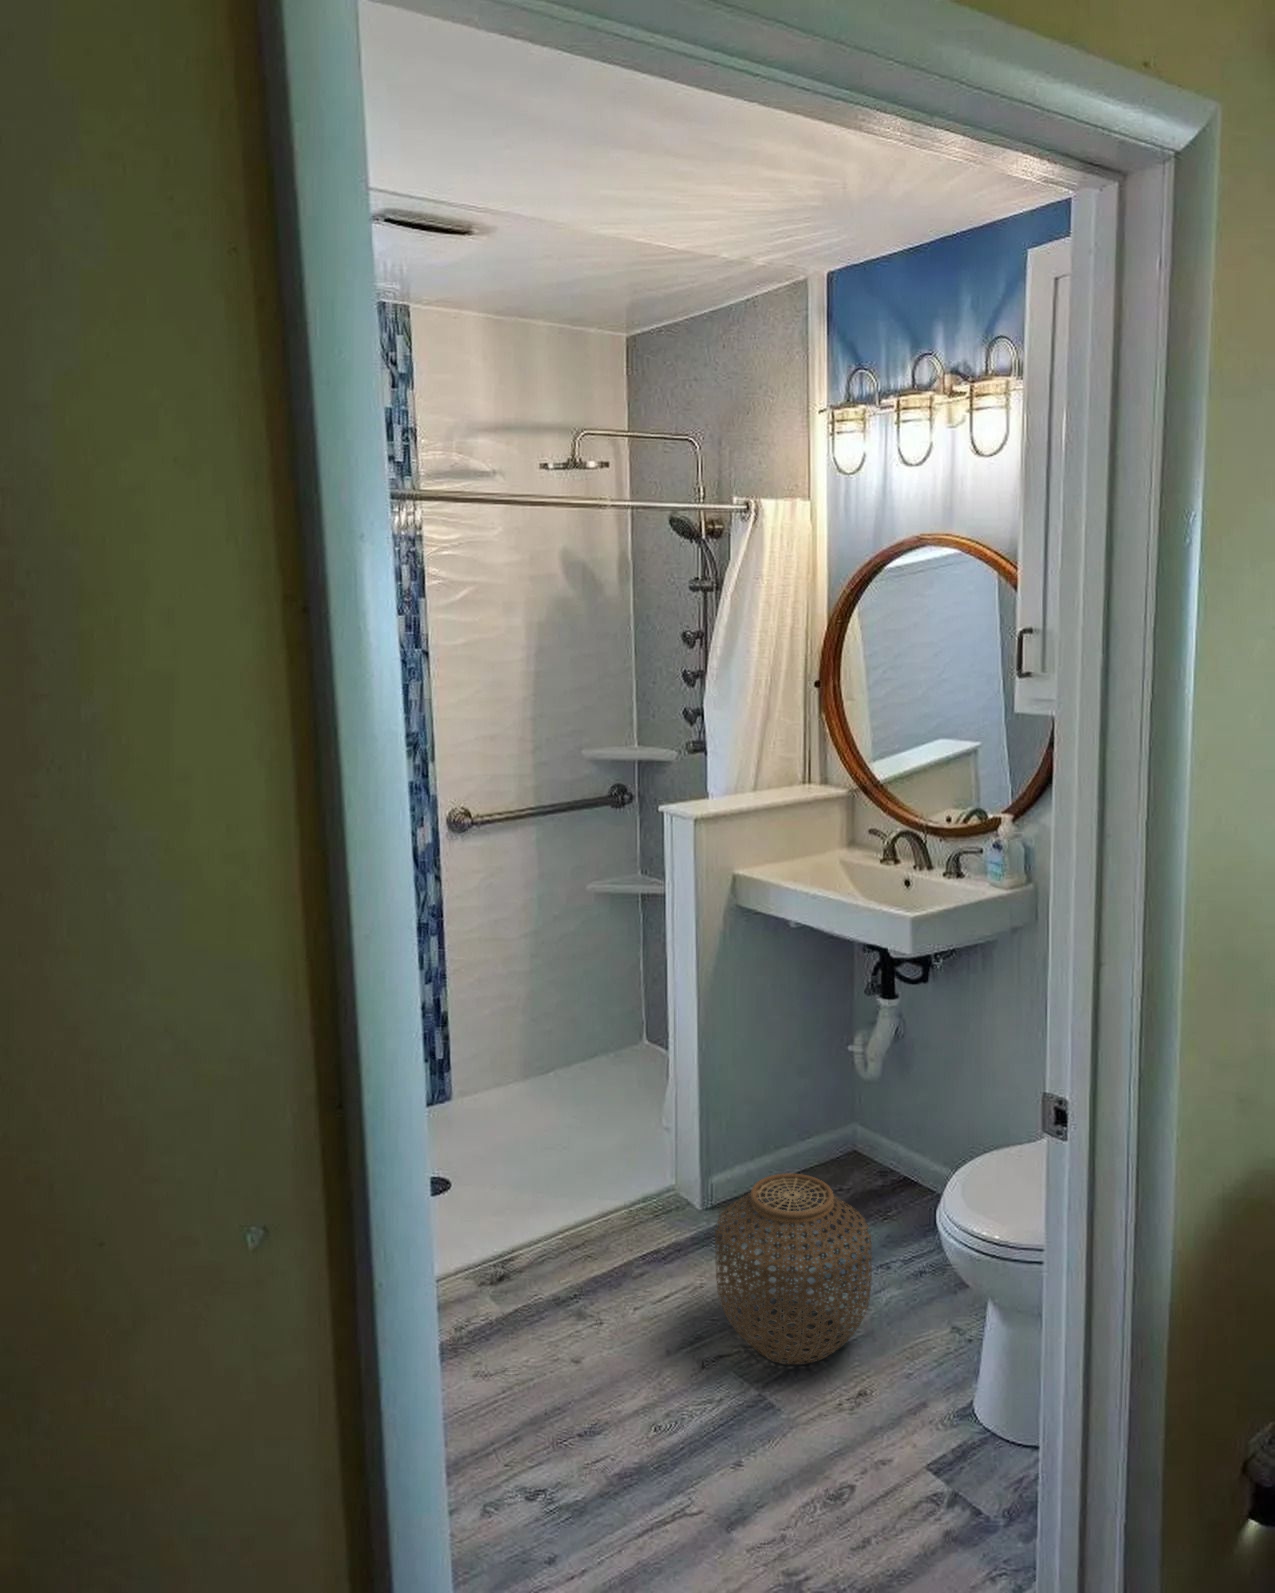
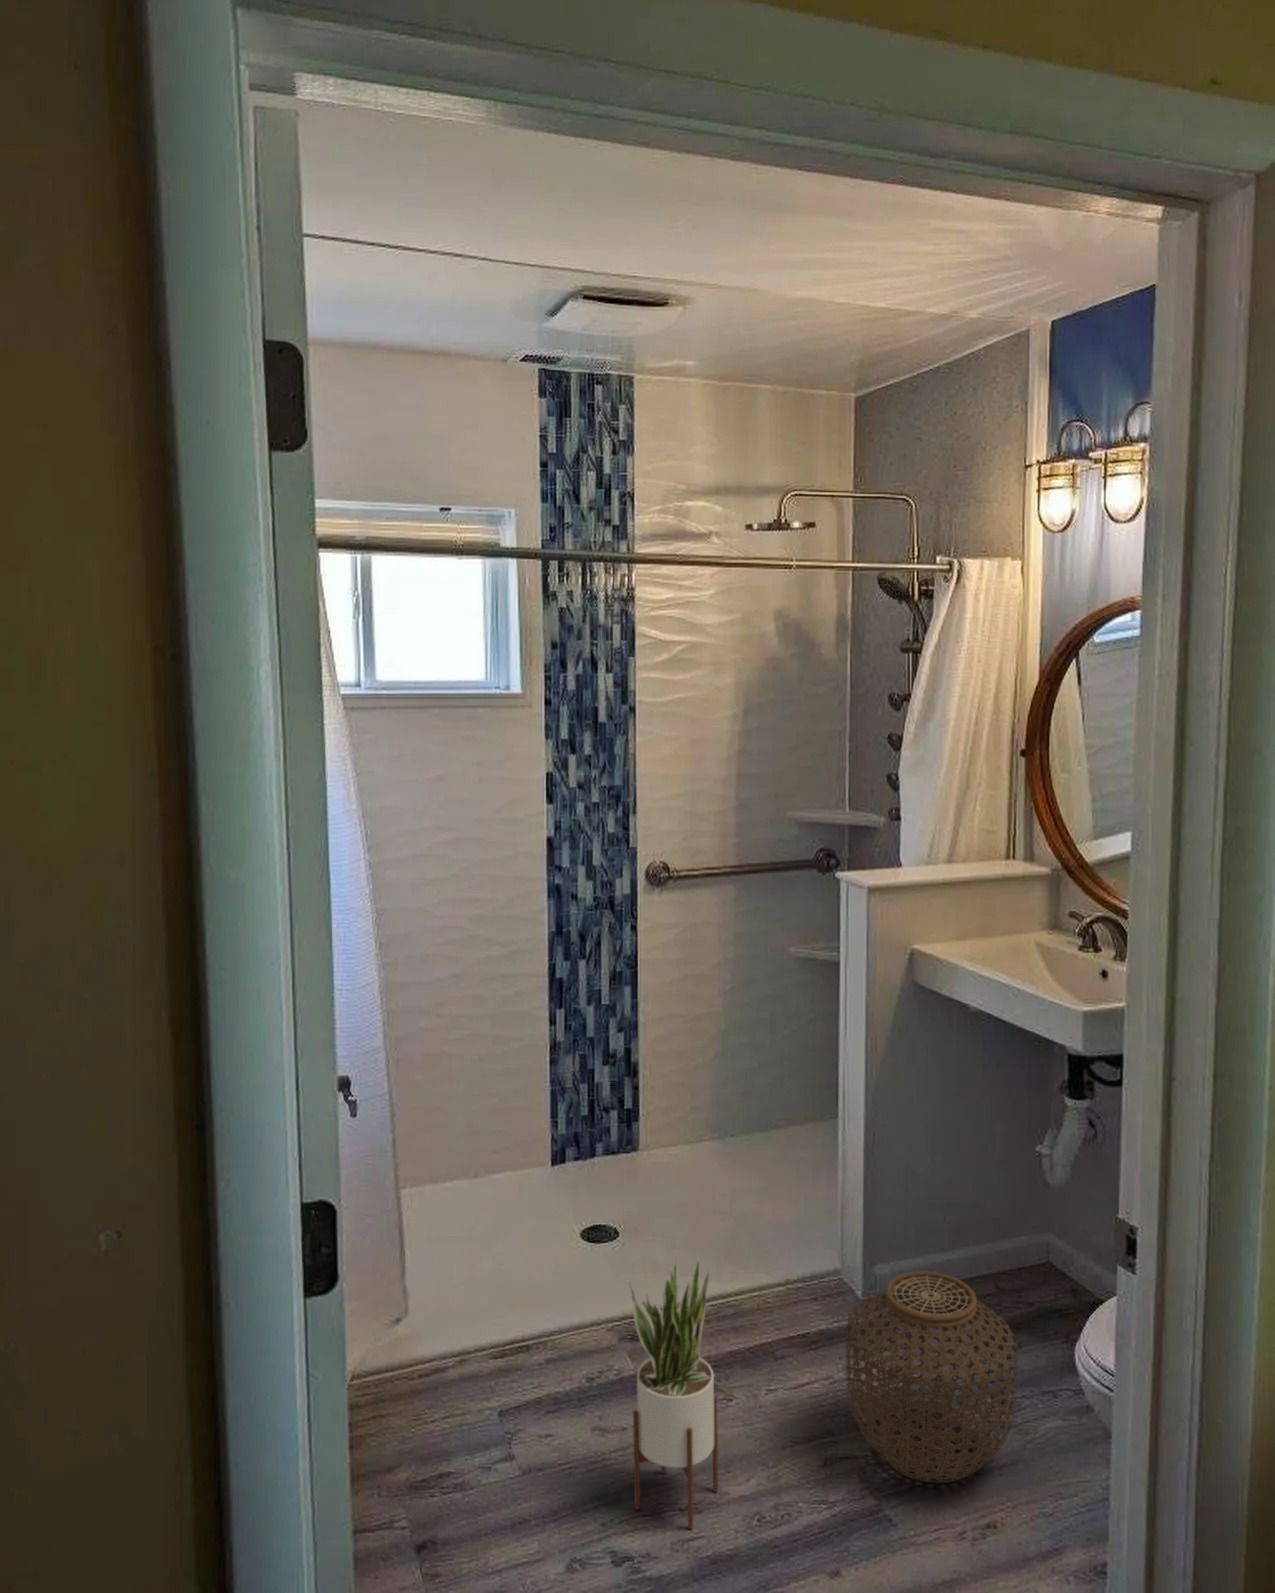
potted plant: none [525,1191,611,1450] -> present [628,1255,718,1529]

